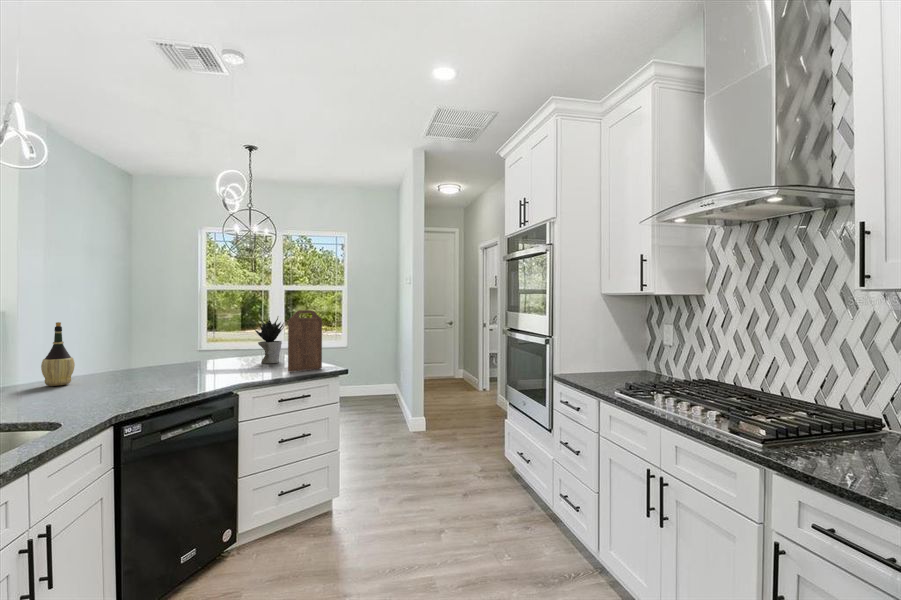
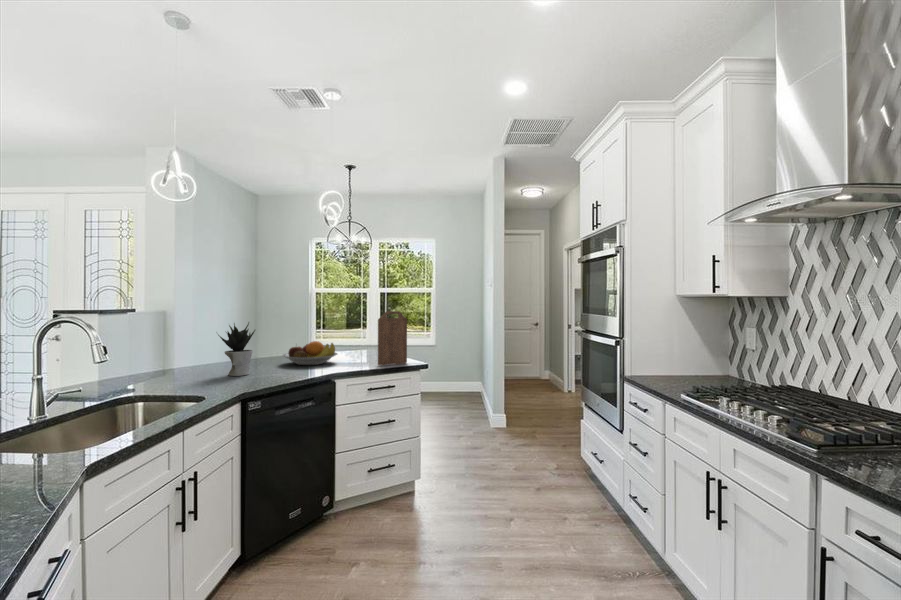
potted plant: present [252,318,284,363] -> present [218,322,255,376]
wine bottle: present [41,322,75,386] -> none [193,320,216,370]
fruit bowl: none [167,346,238,375] -> present [283,341,337,365]

